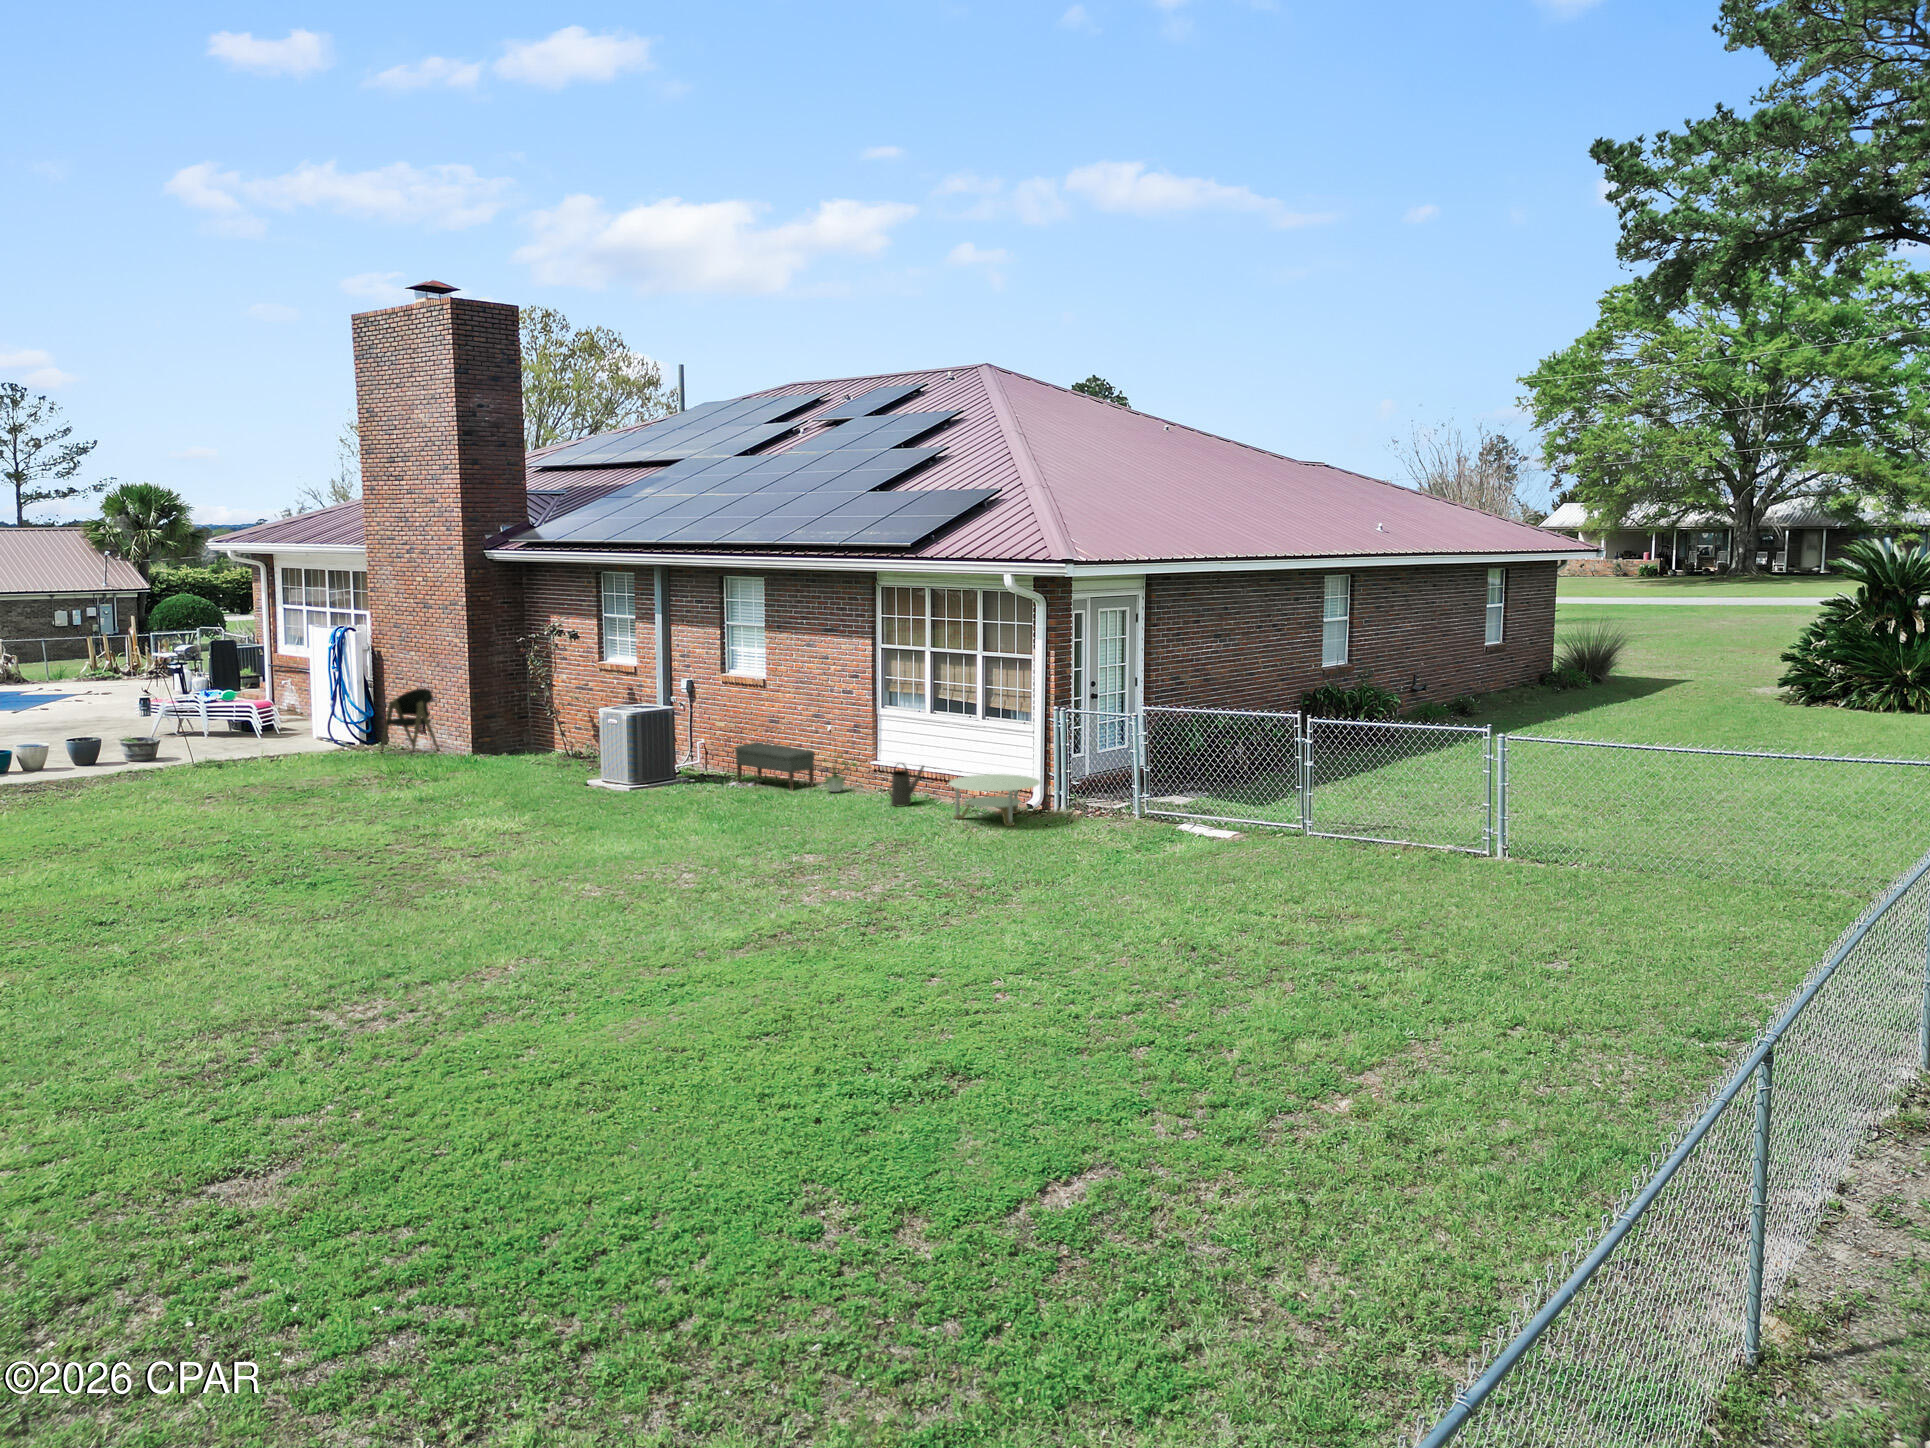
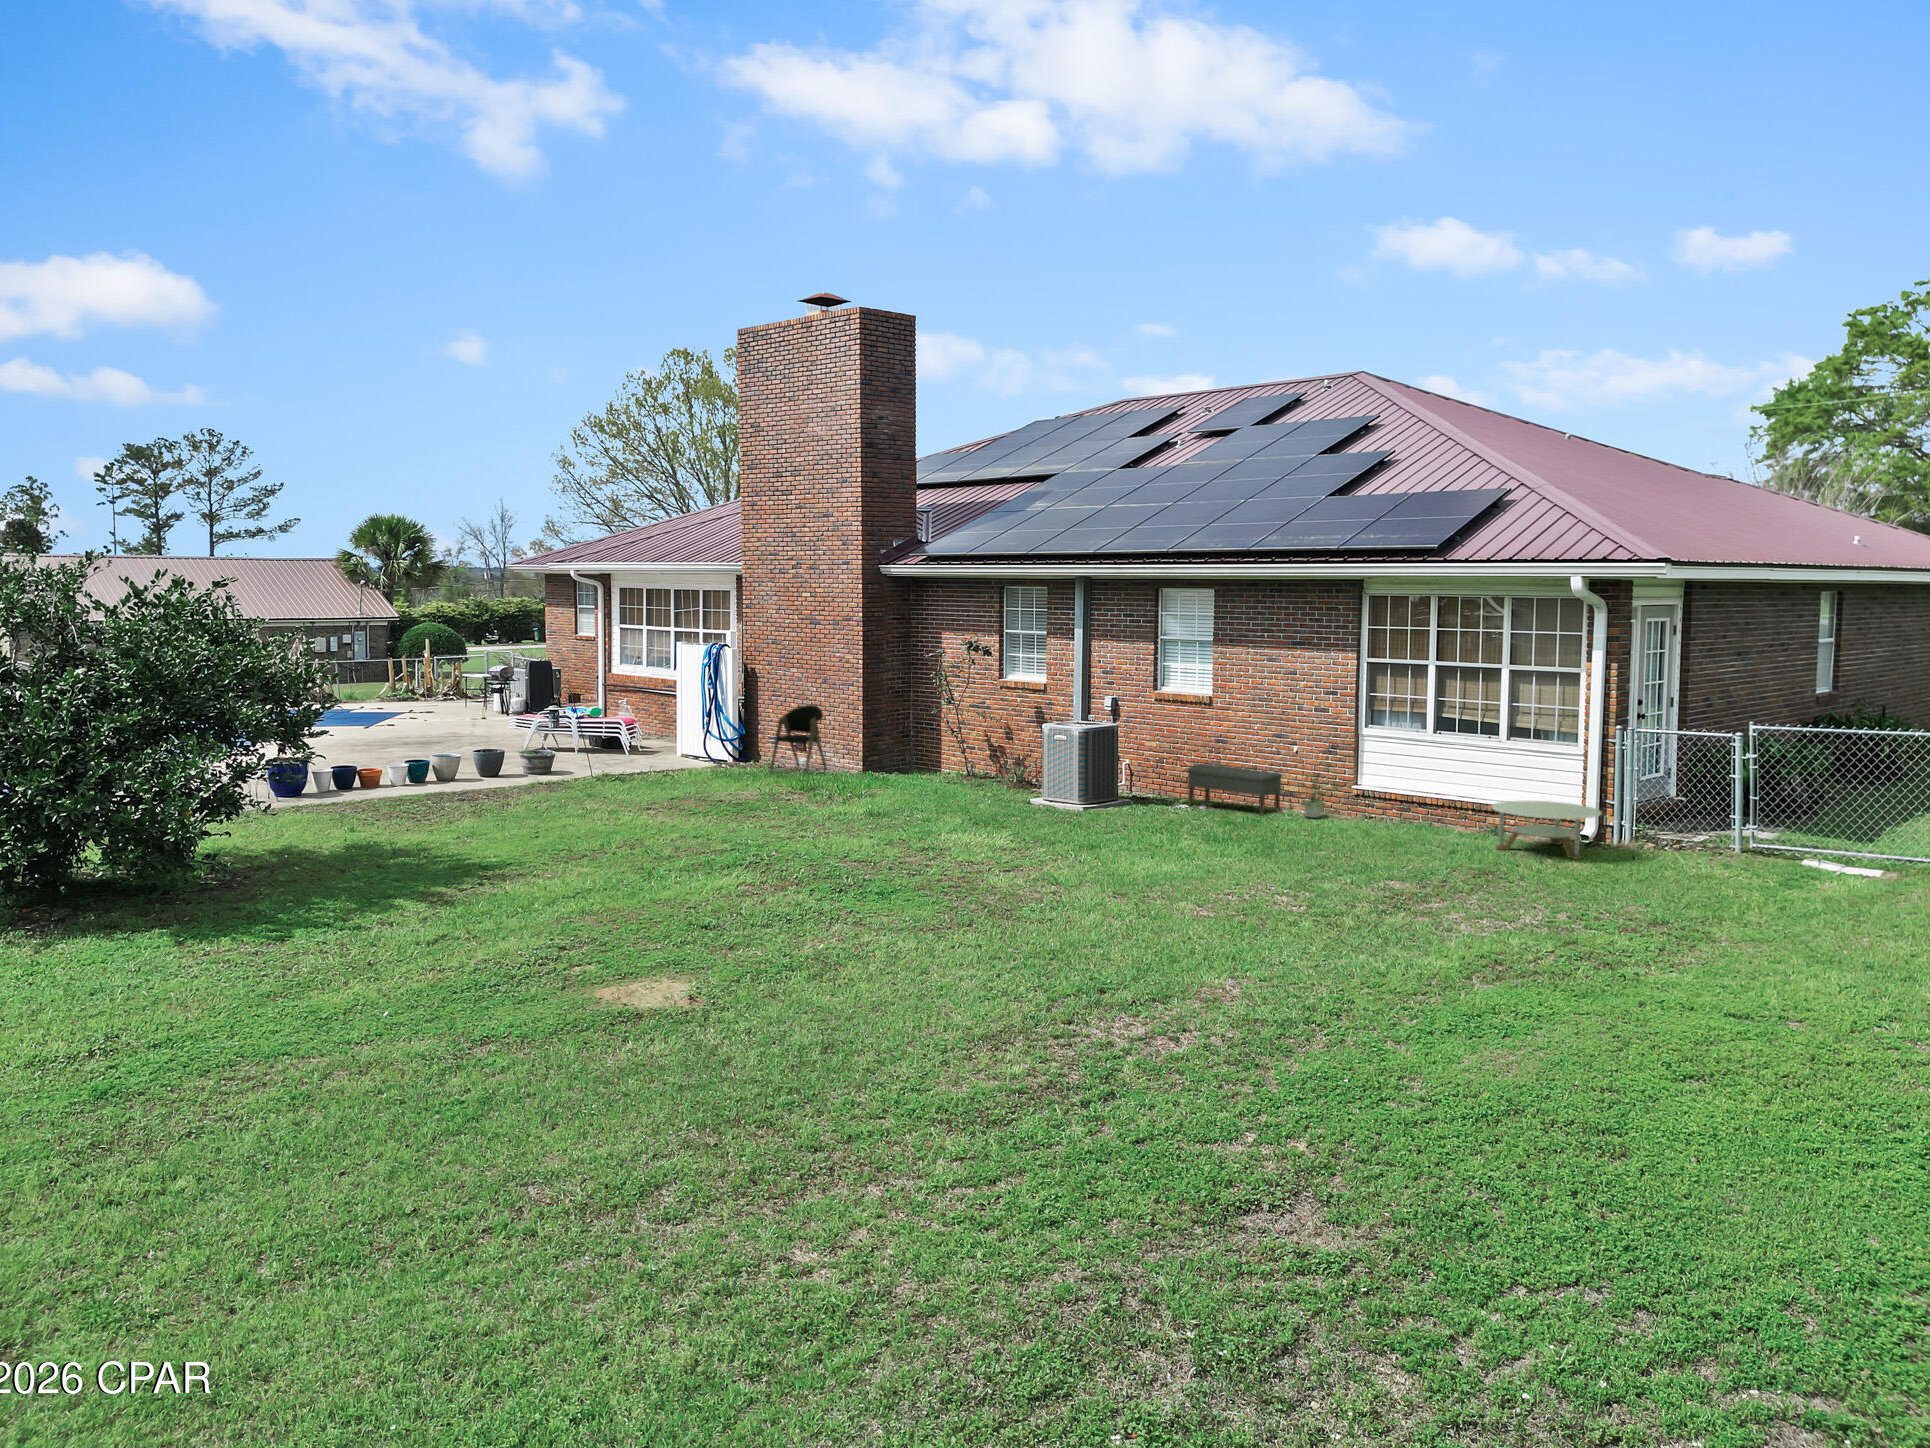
watering can: present [889,764,924,806] -> none [1397,786,1428,834]

